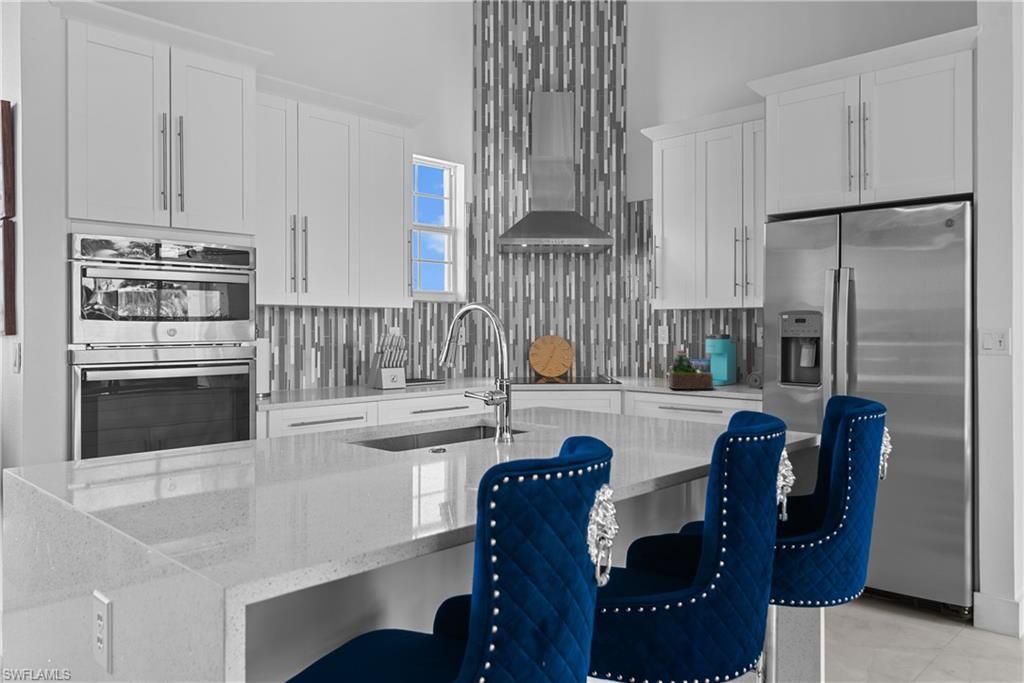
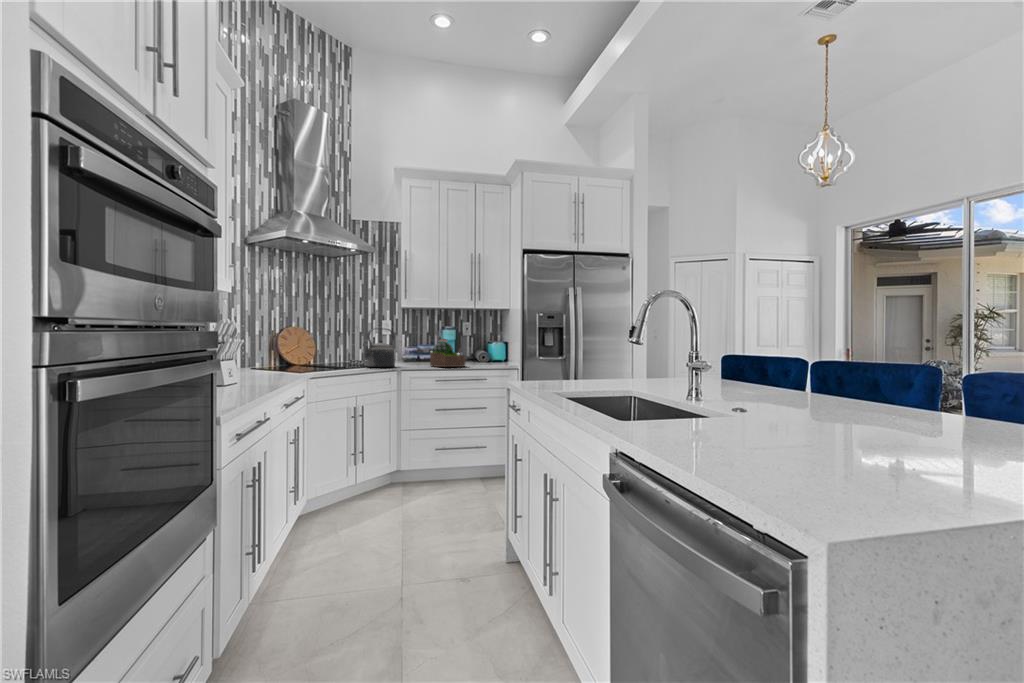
kettle: none [586,338,630,385] -> present [363,328,395,367]

